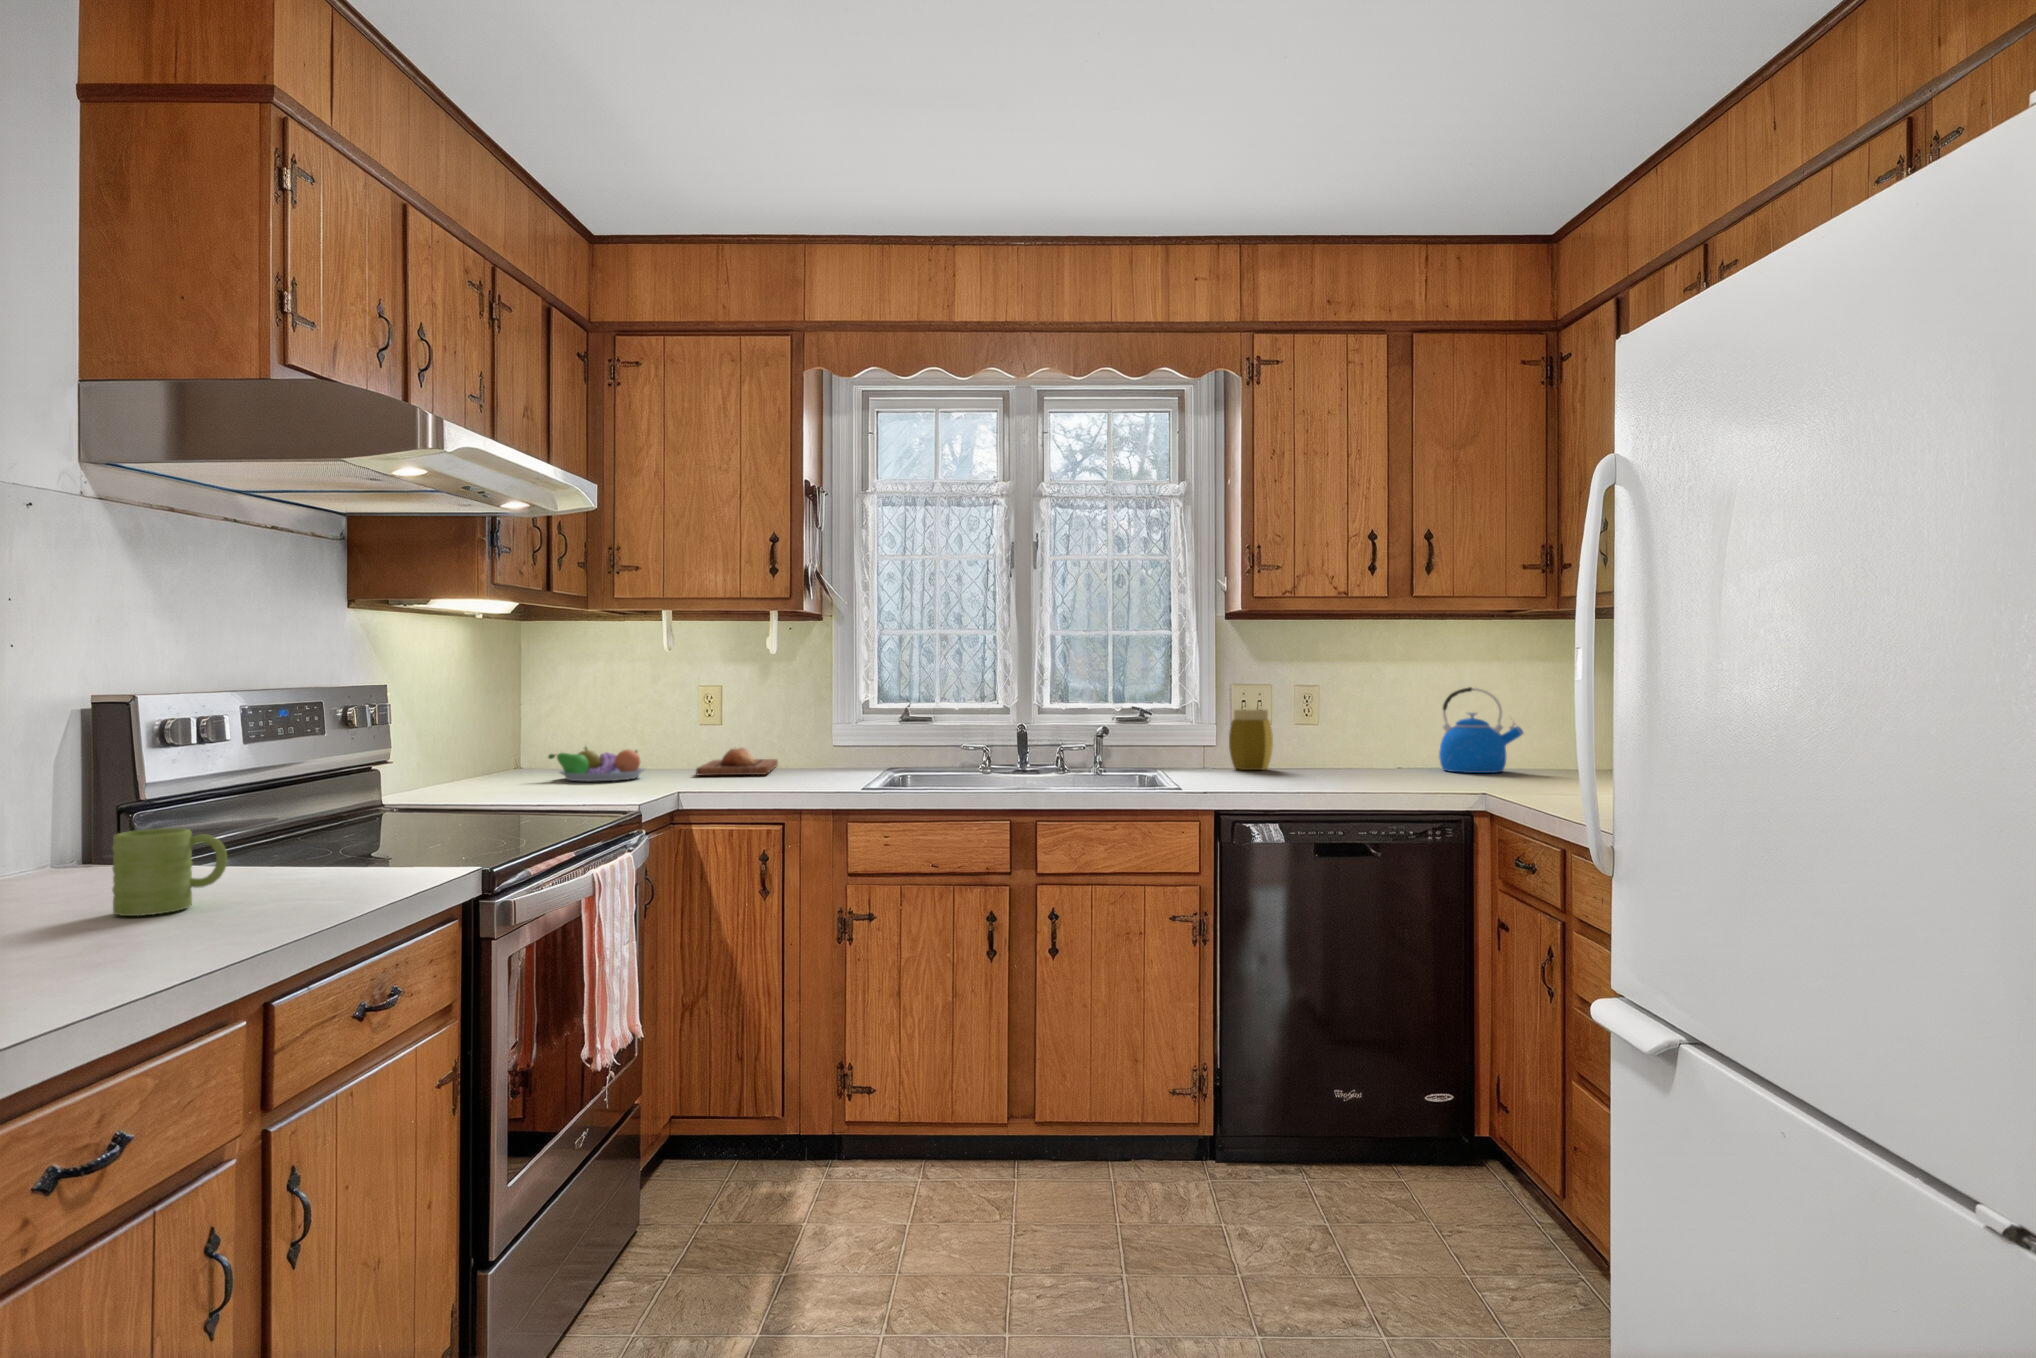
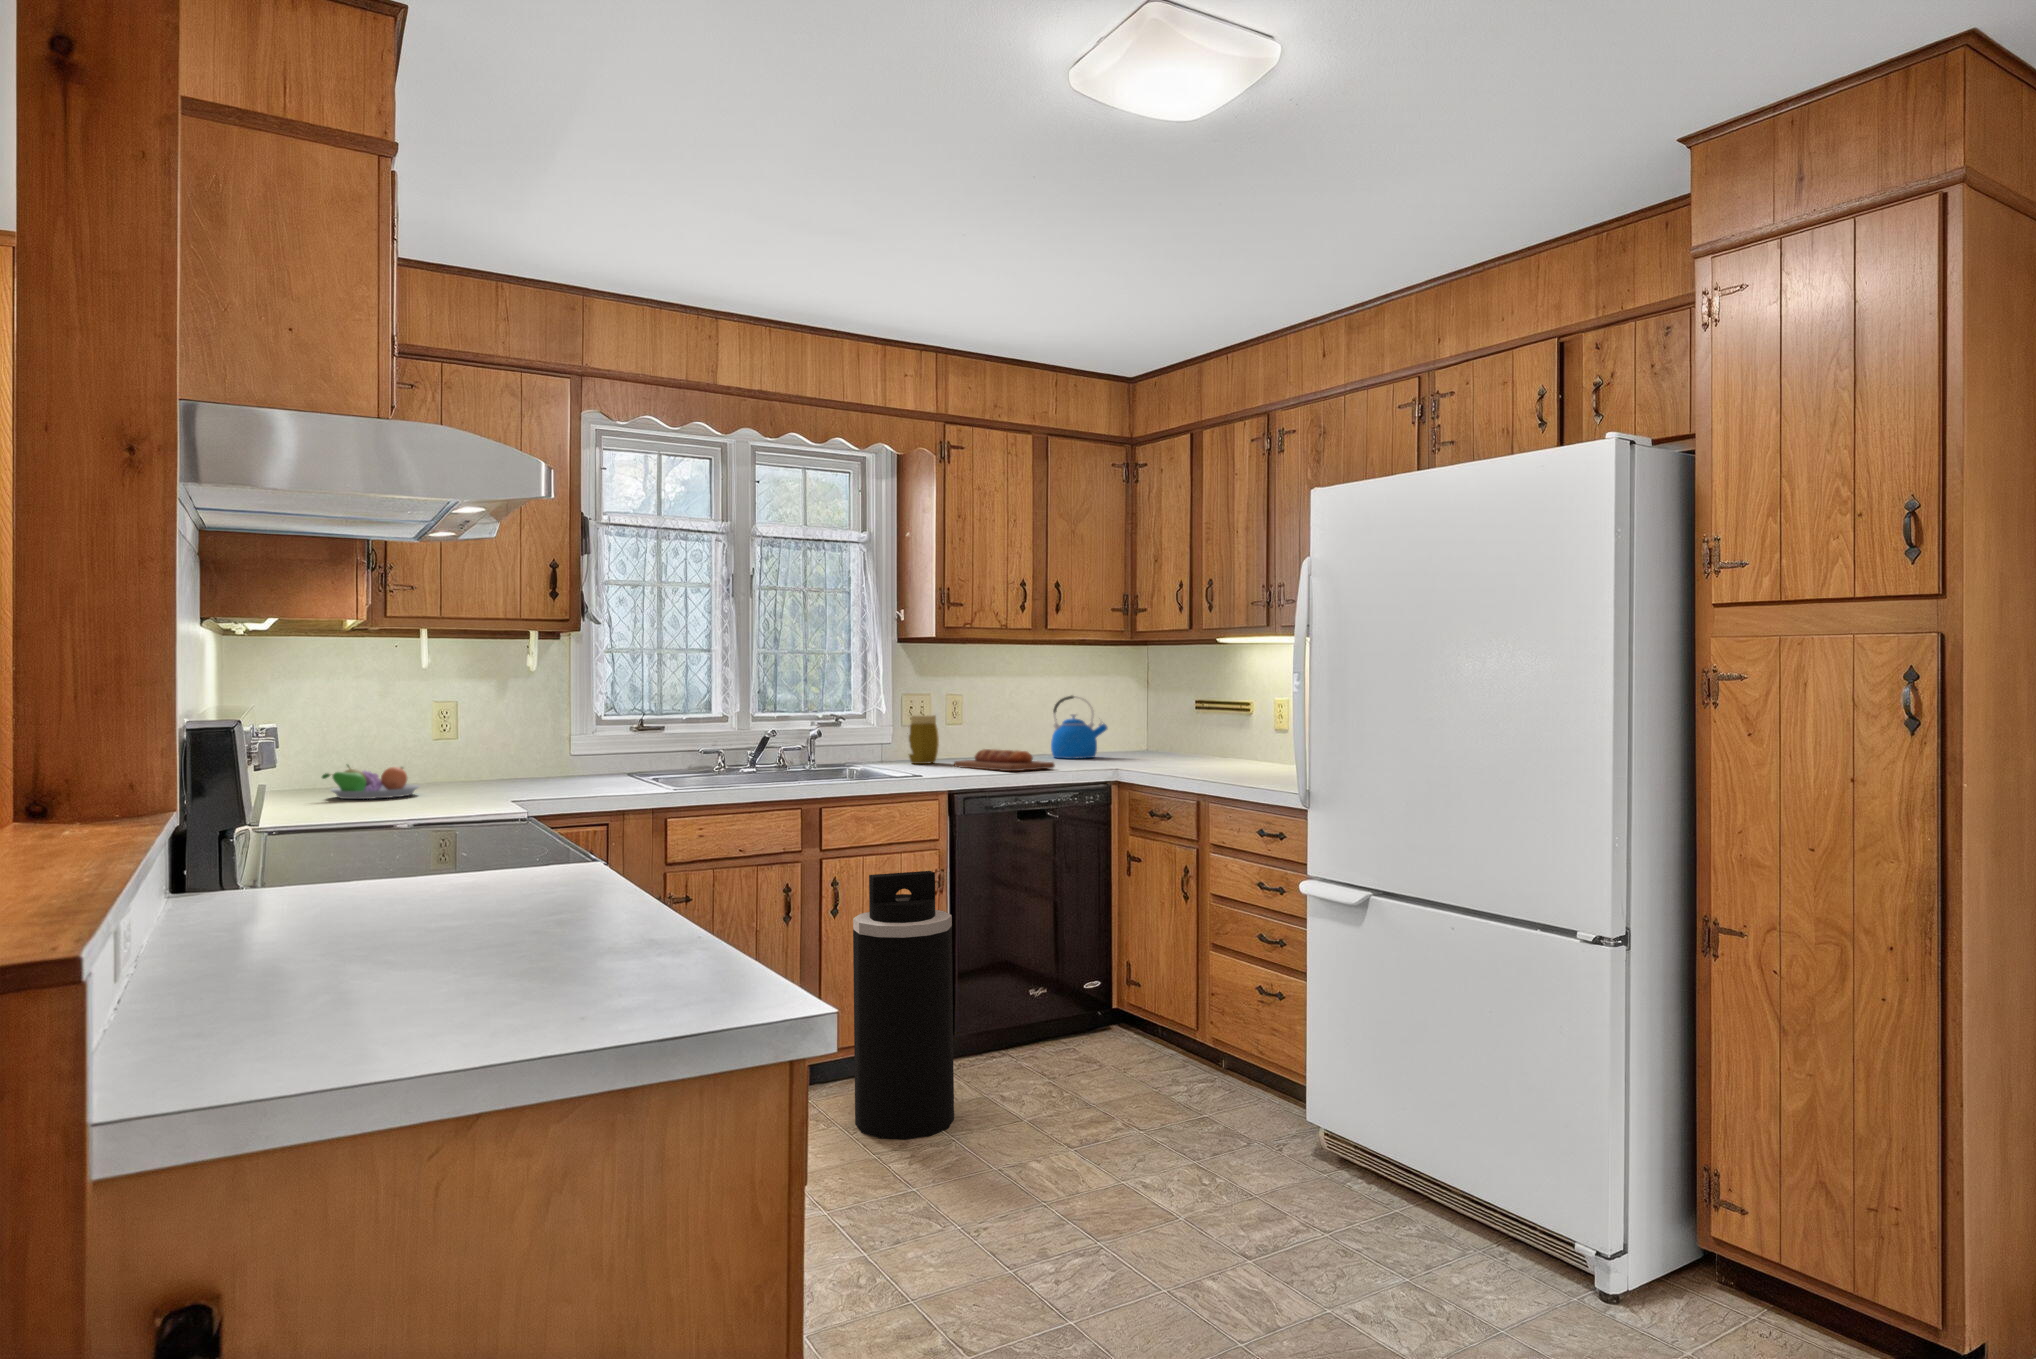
bread loaf: present [696,748,778,775] -> present [954,749,1055,771]
mug: present [112,828,227,916] -> none [451,816,517,881]
trash can: none [1004,919,1137,1294] -> present [853,871,954,1140]

